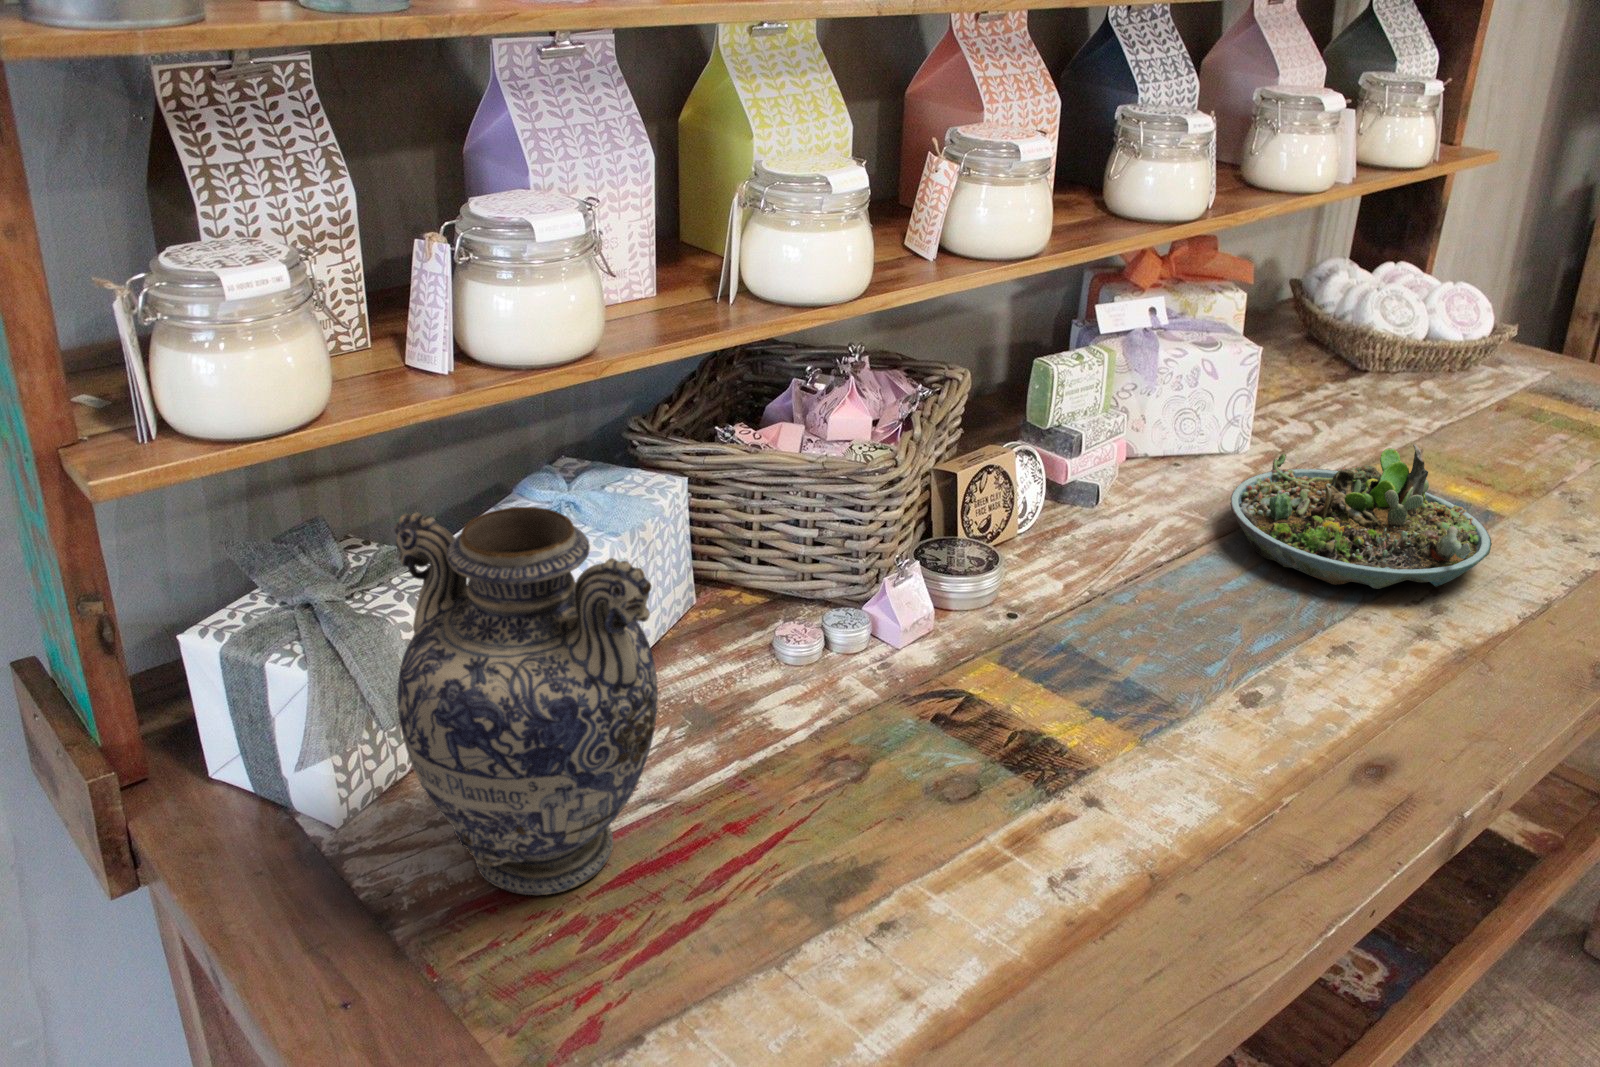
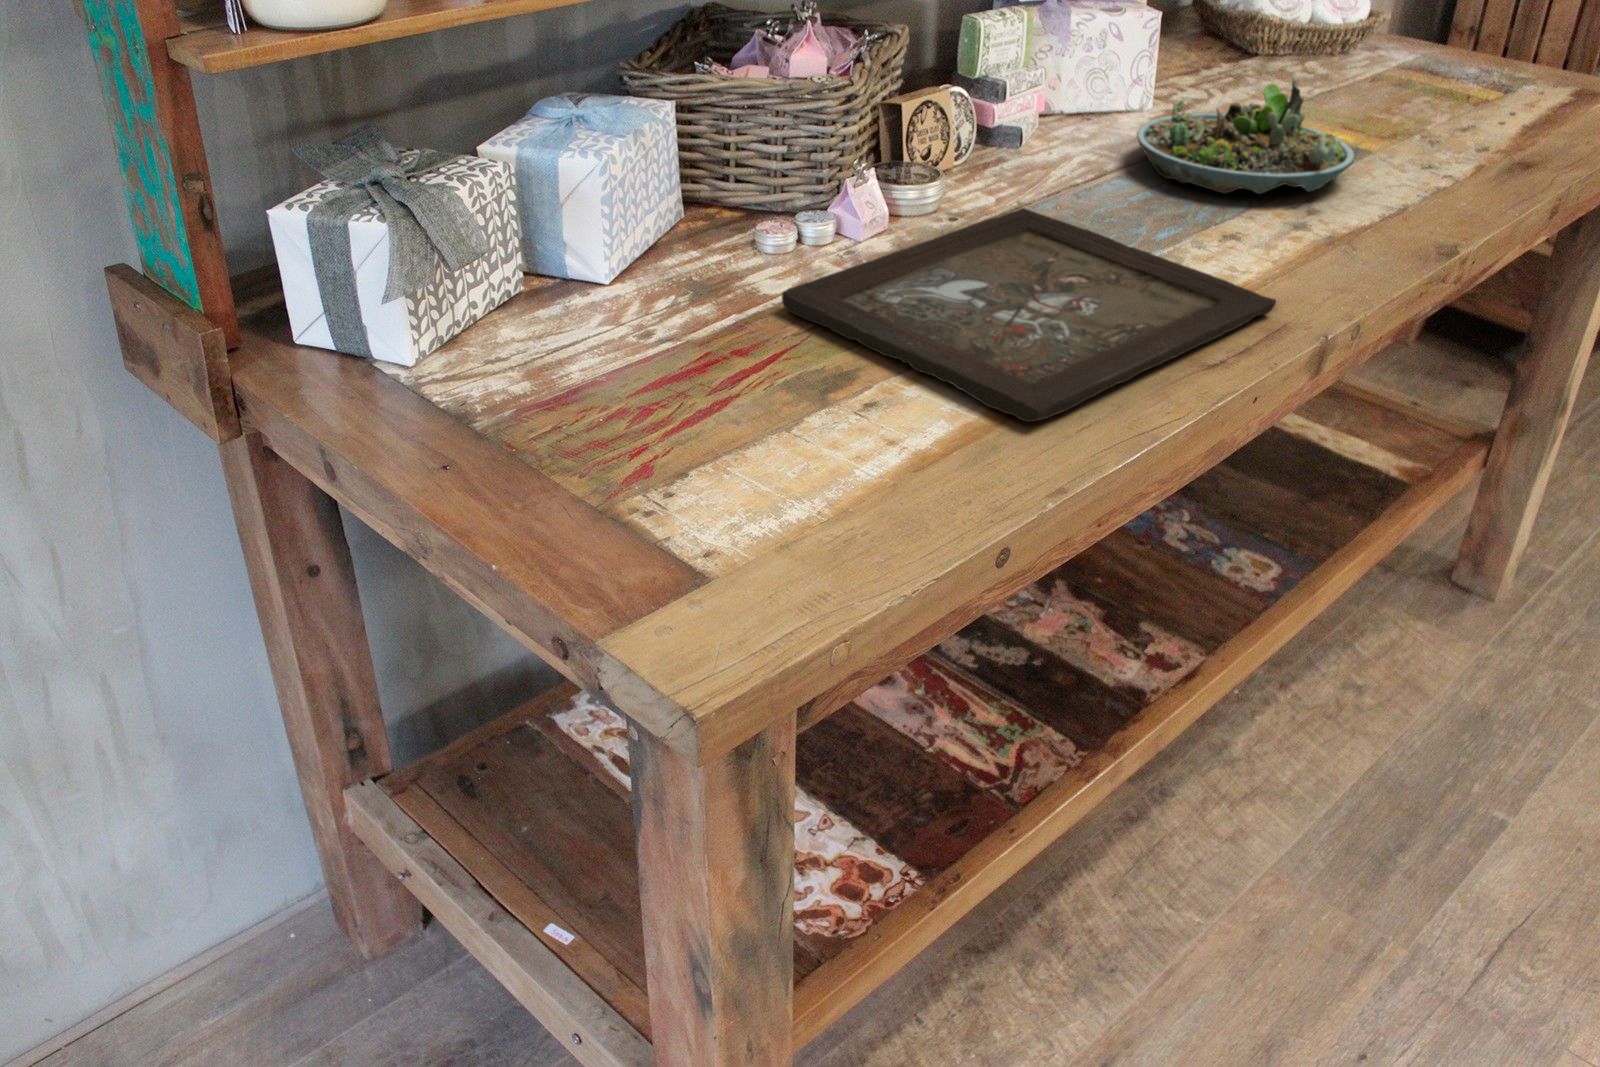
decorative vase: present [394,507,658,895] -> none [455,62,681,395]
tray: none [794,606,1405,977] -> present [782,208,1276,422]

